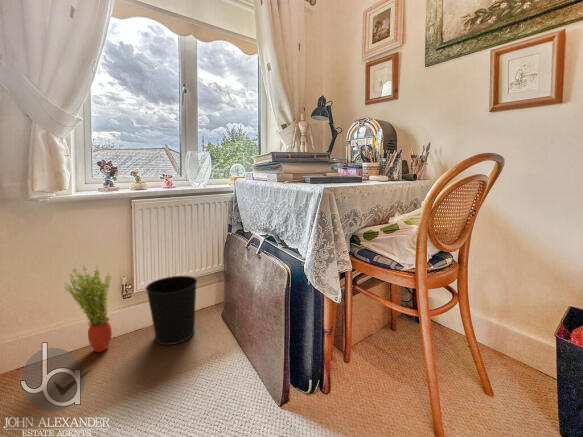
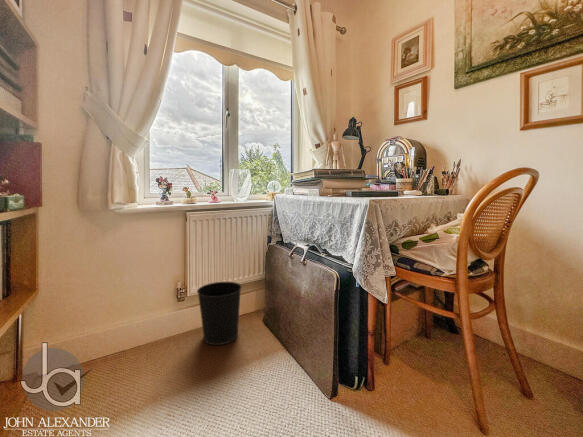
potted plant: present [65,266,112,352] -> none [130,270,170,349]

